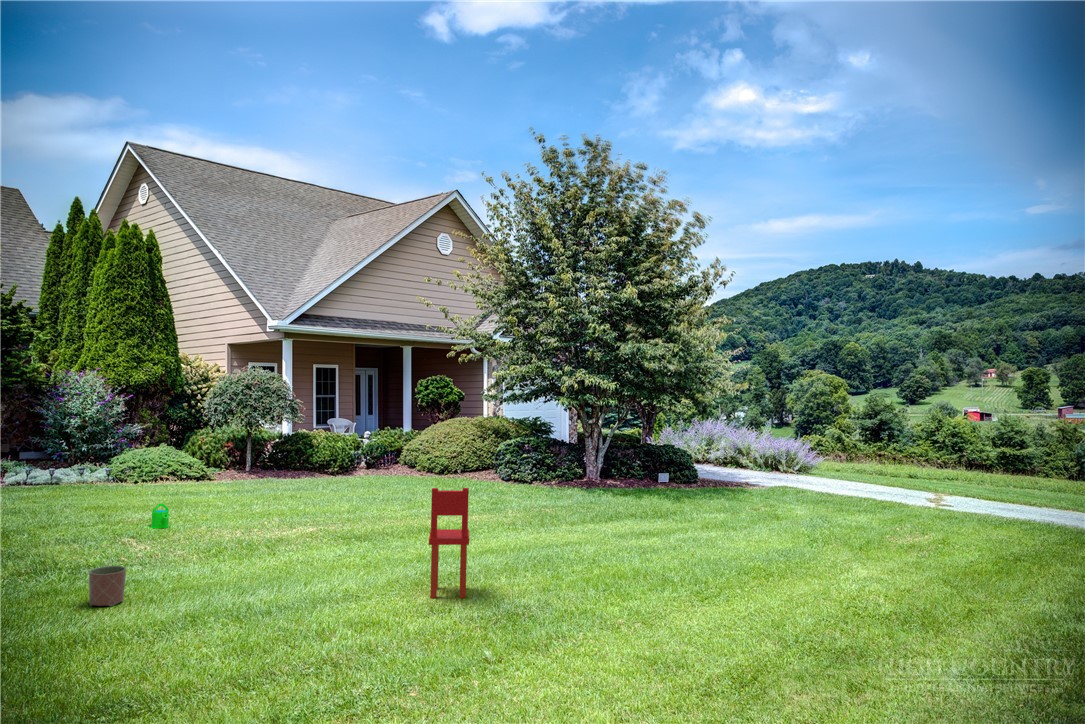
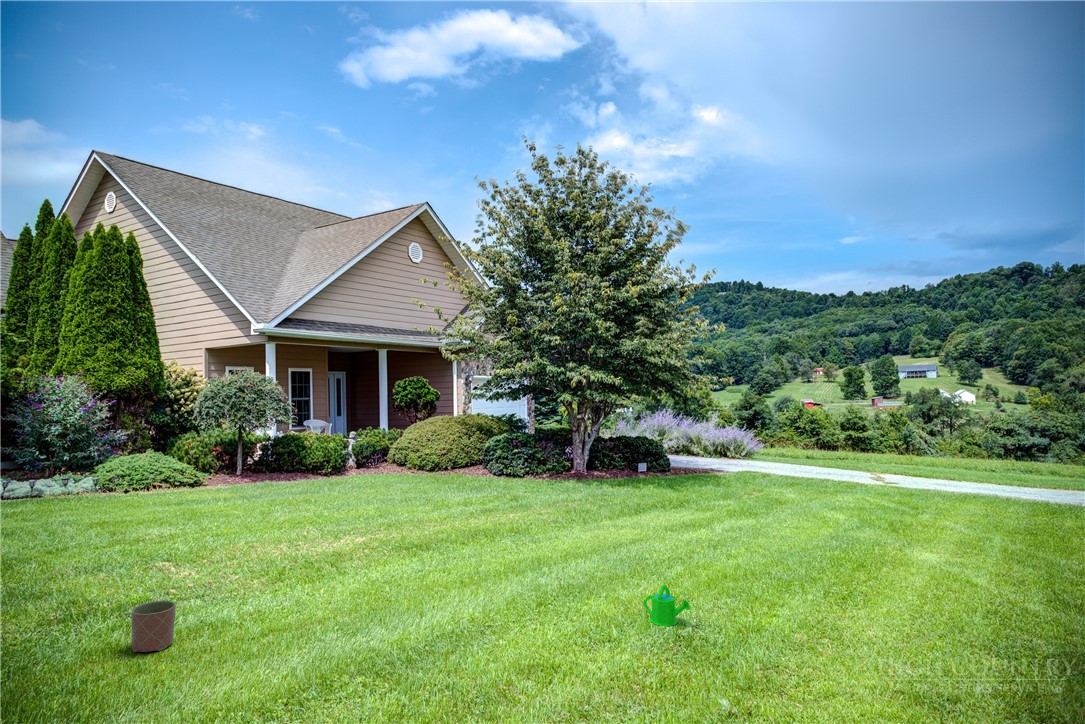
chair: present [429,488,469,598] -> none [511,492,561,614]
watering can: present [150,503,170,529] -> present [643,584,690,626]

